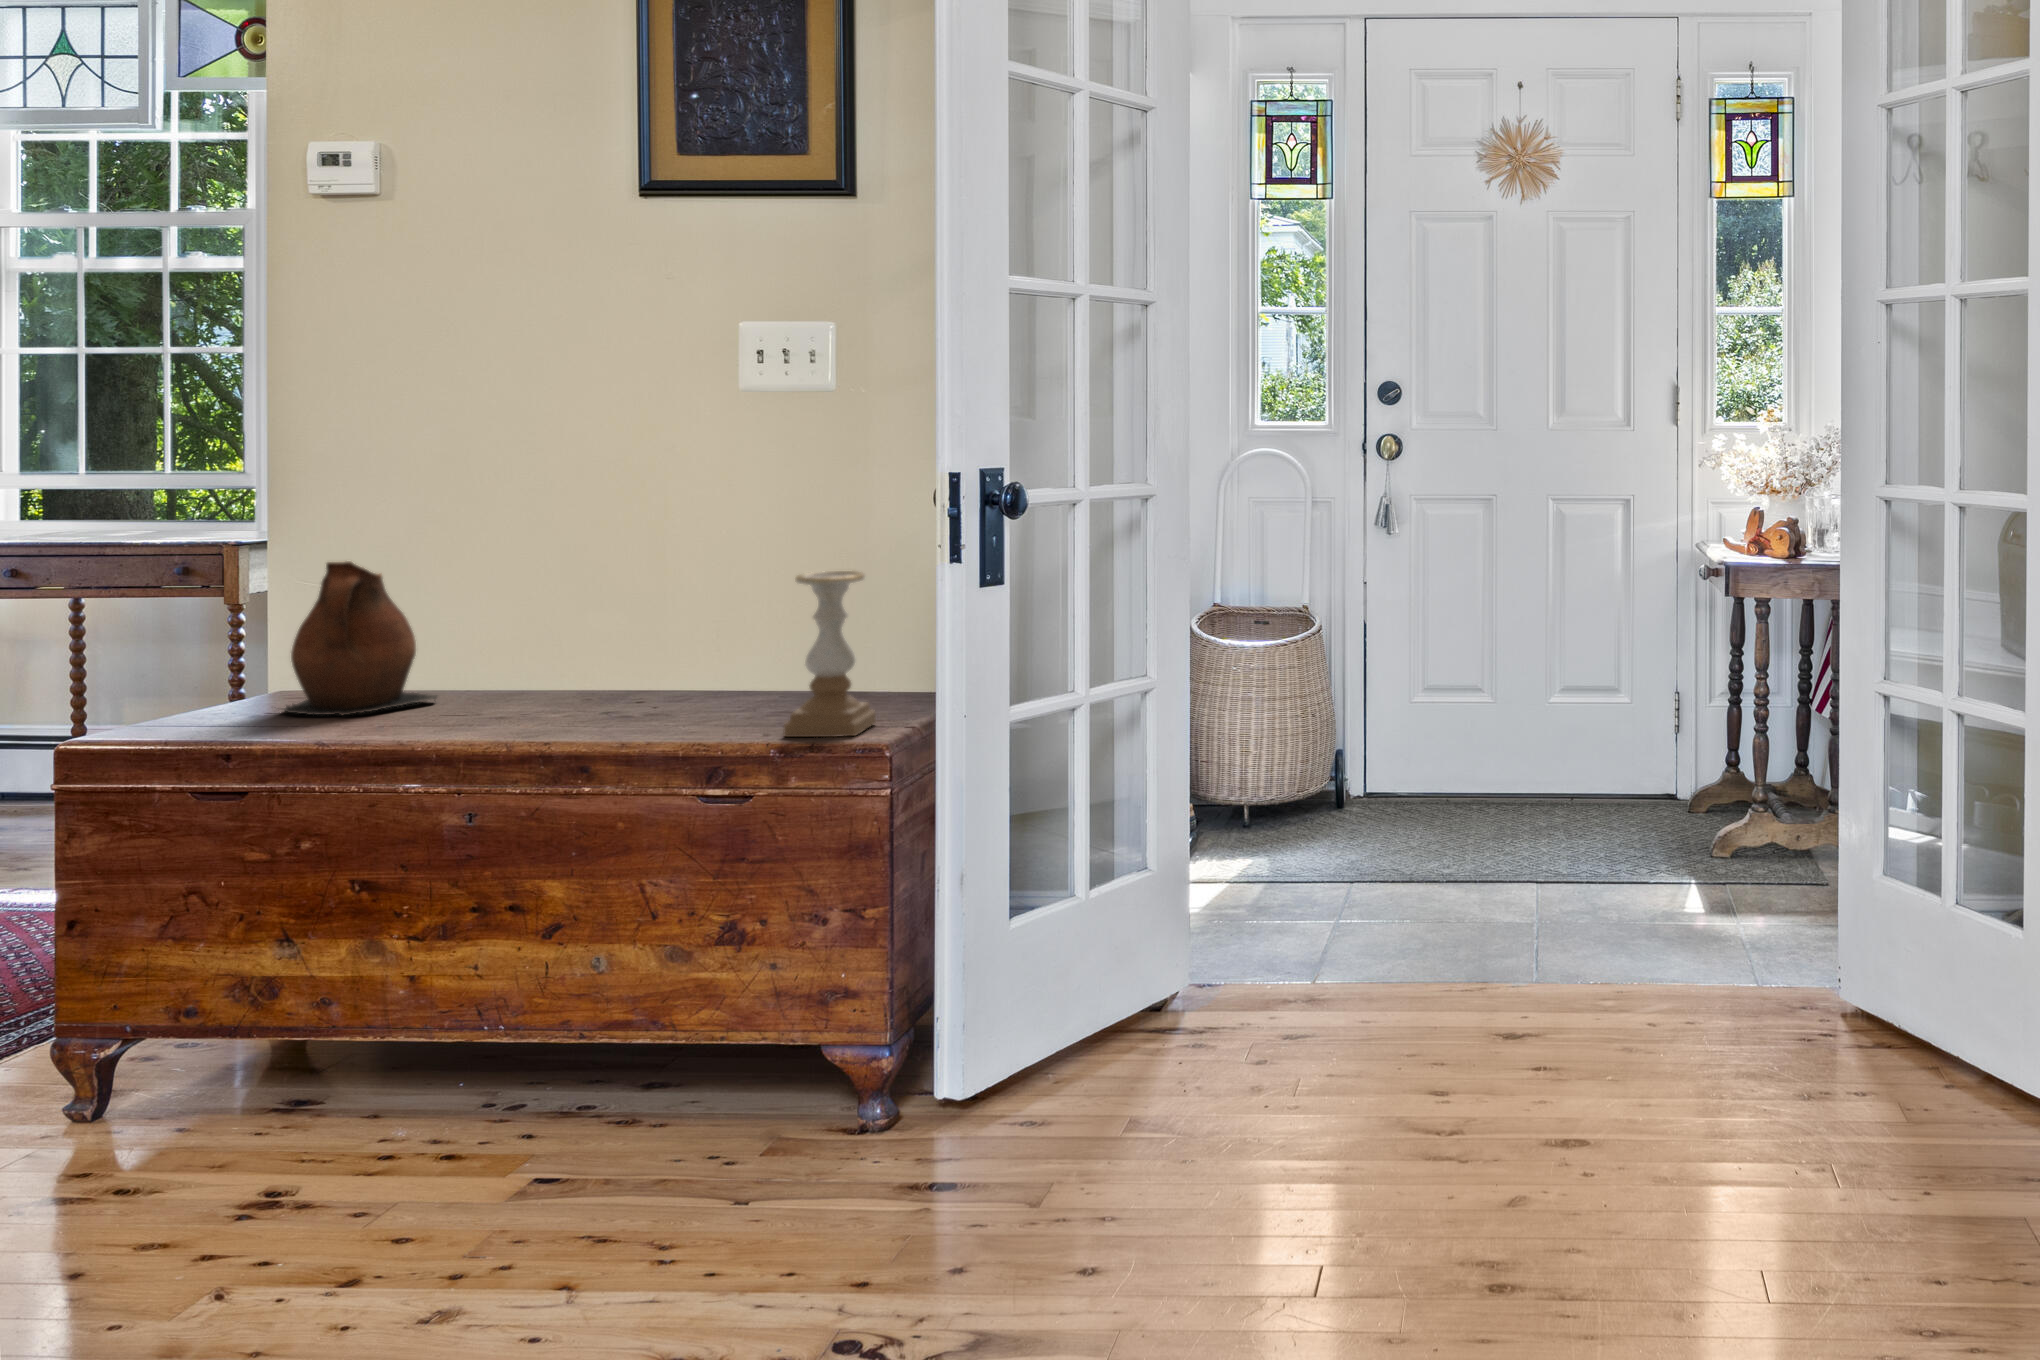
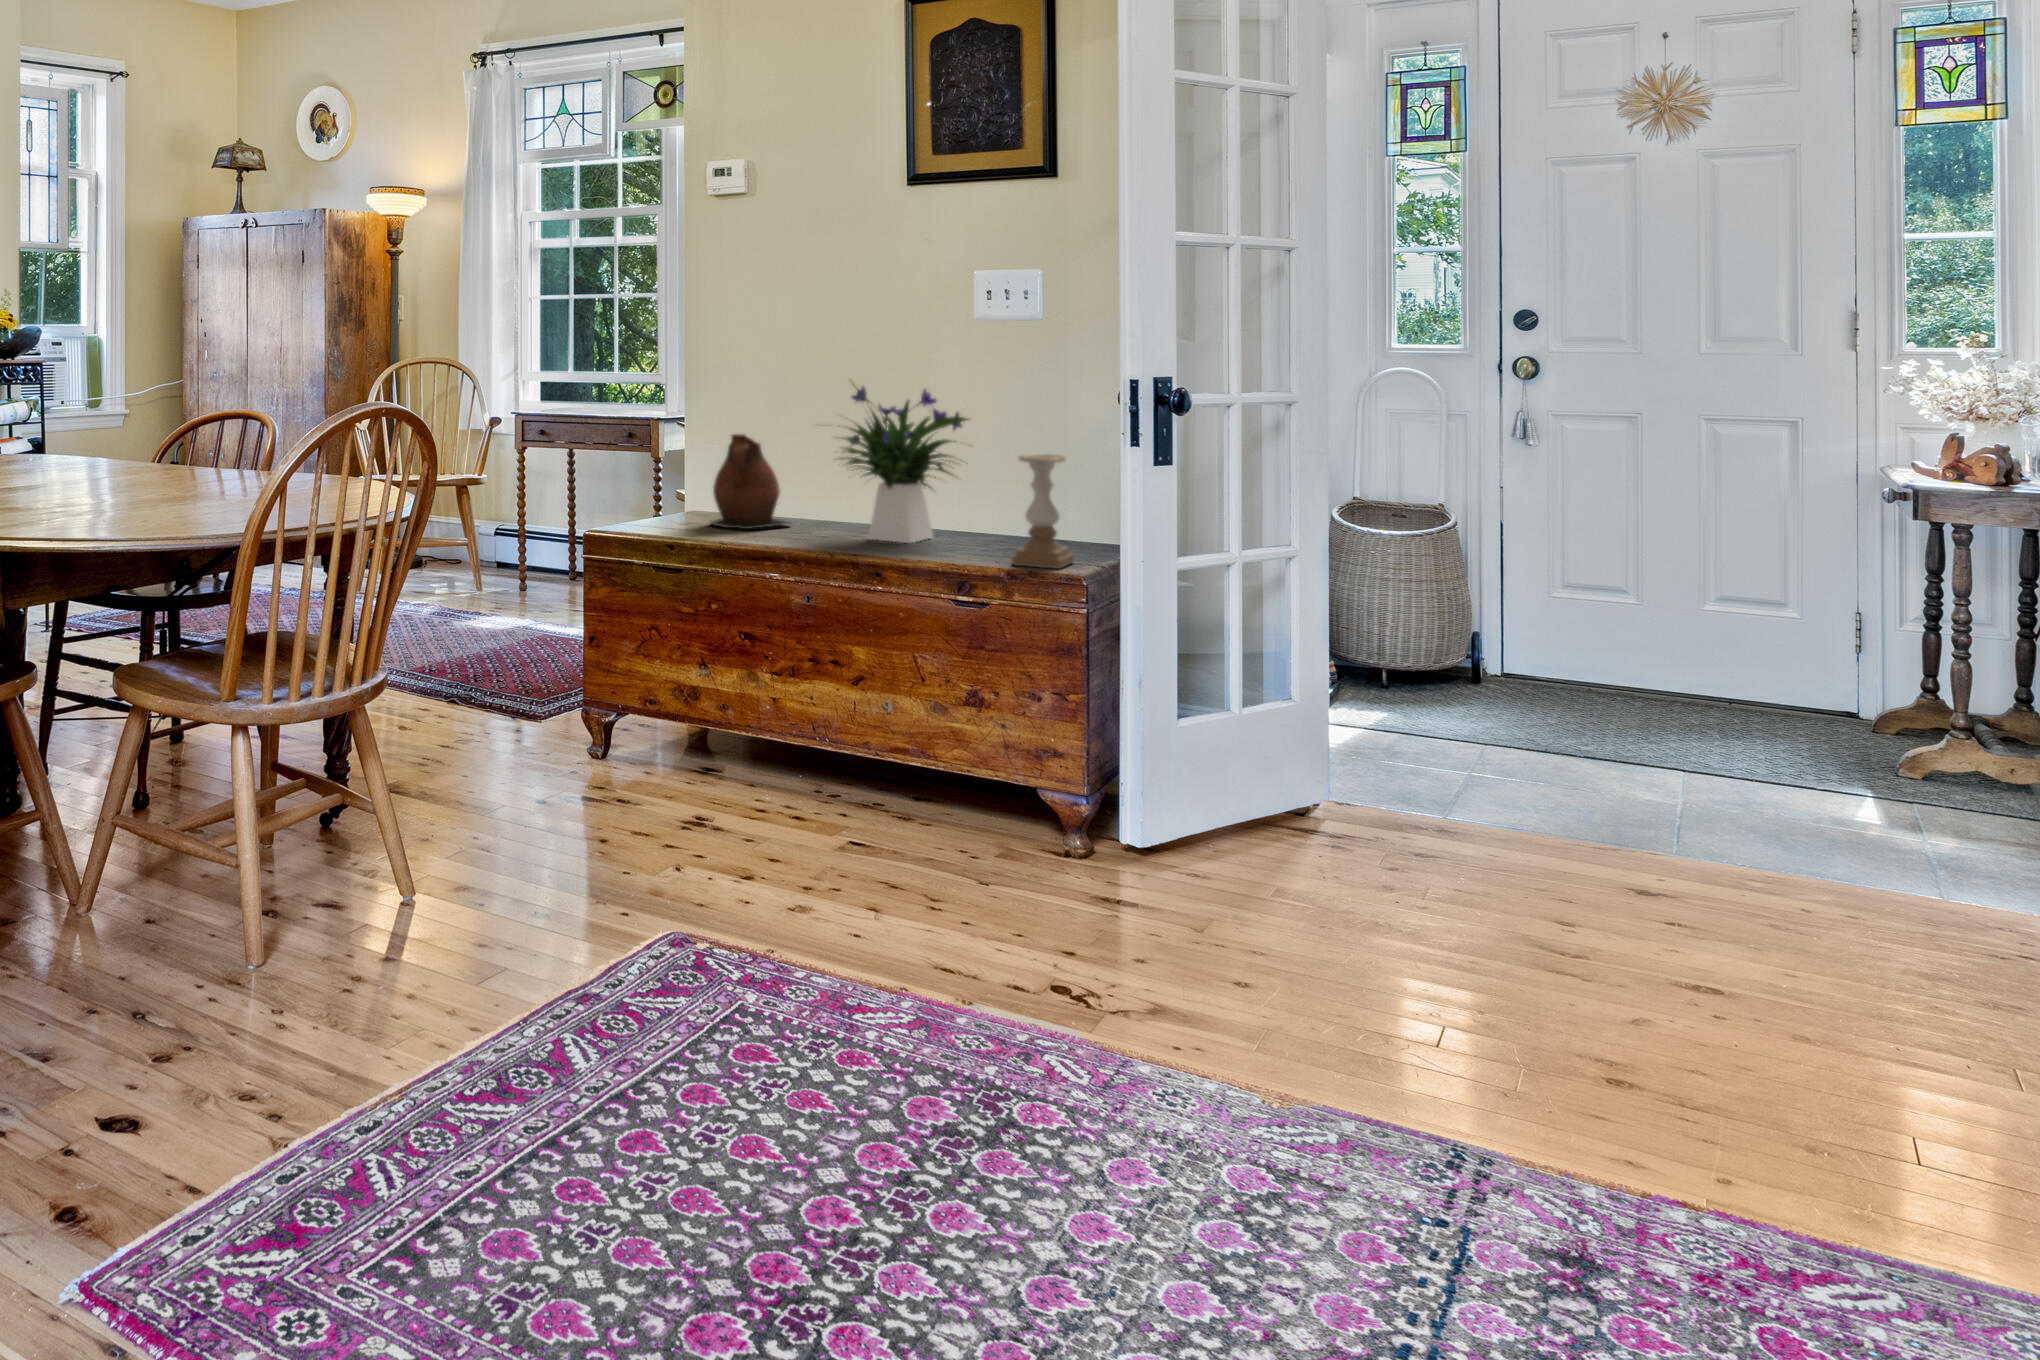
flower arrangement: none [468,468,735,715] -> present [839,387,968,543]

